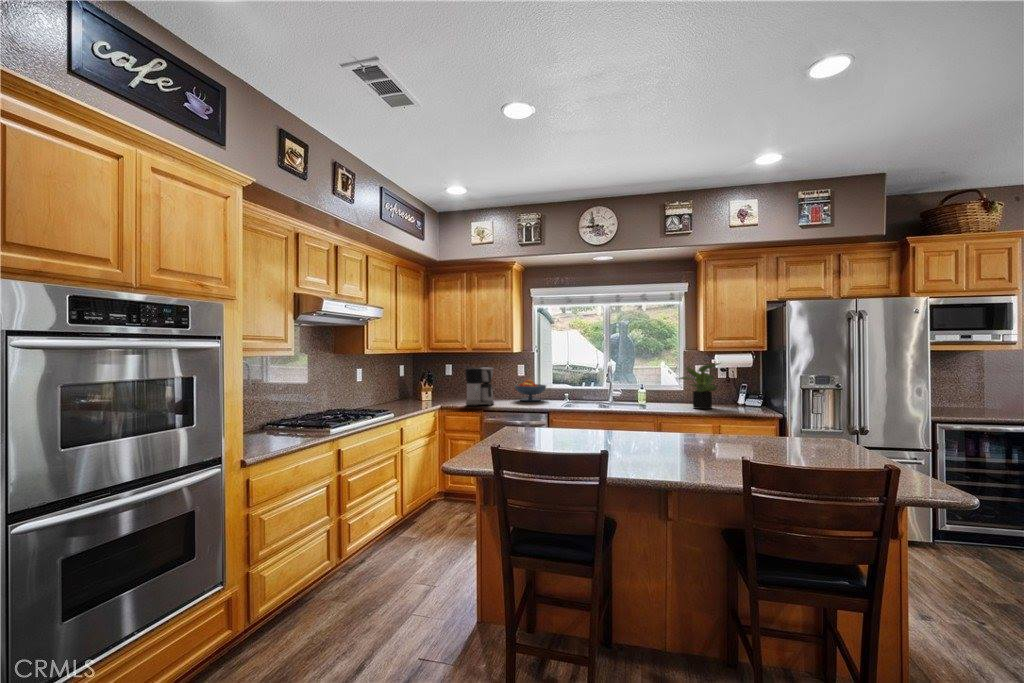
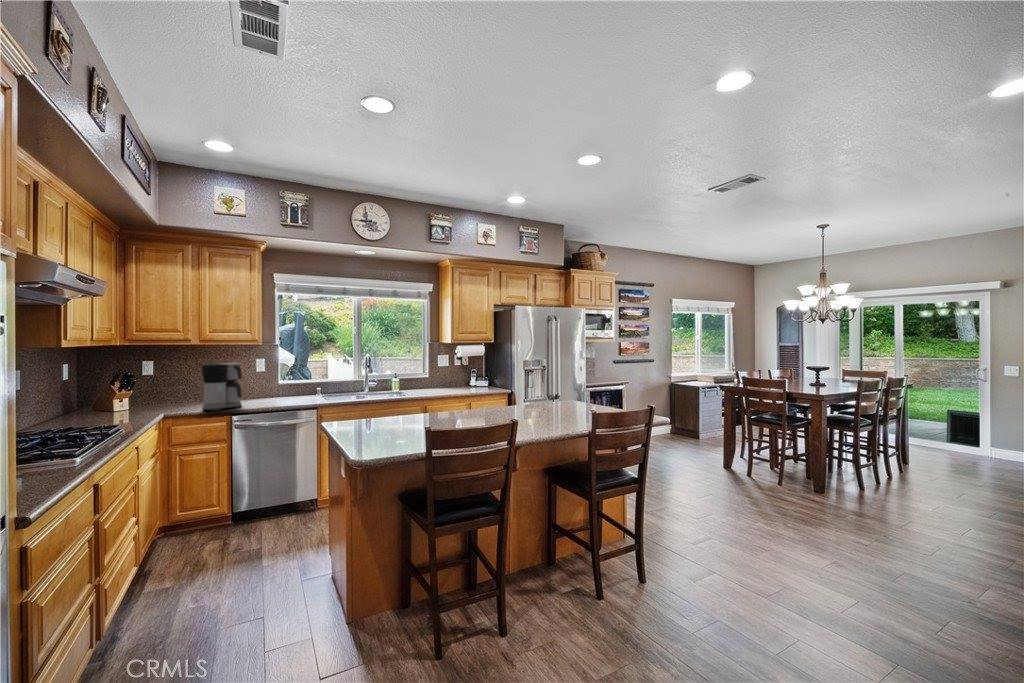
potted plant: present [679,363,719,409] -> none [429,352,471,391]
fruit bowl: present [515,380,546,401] -> none [259,375,299,399]

